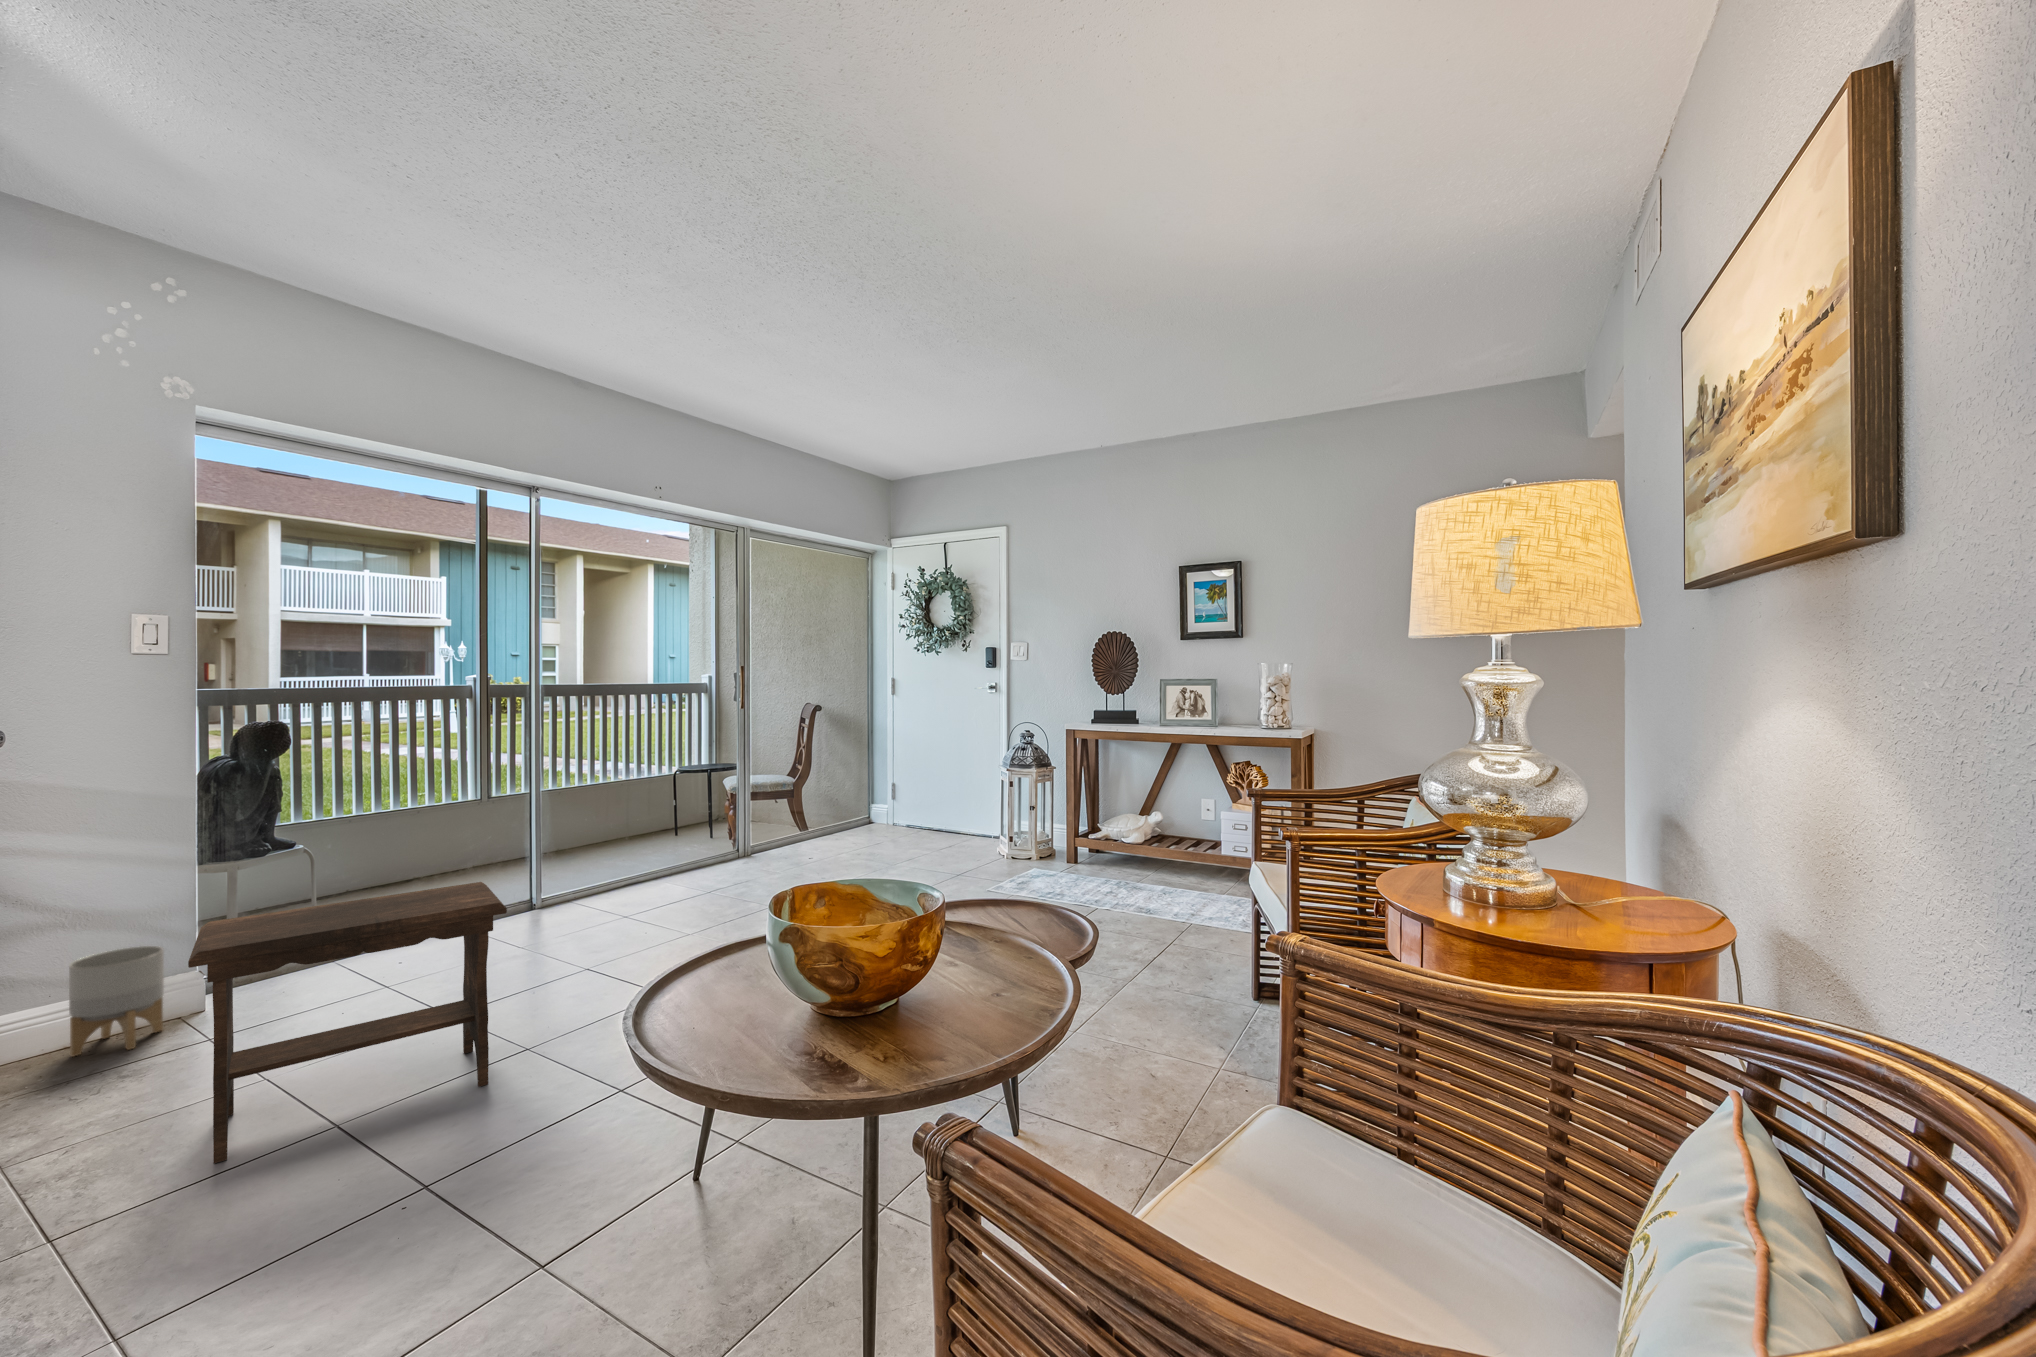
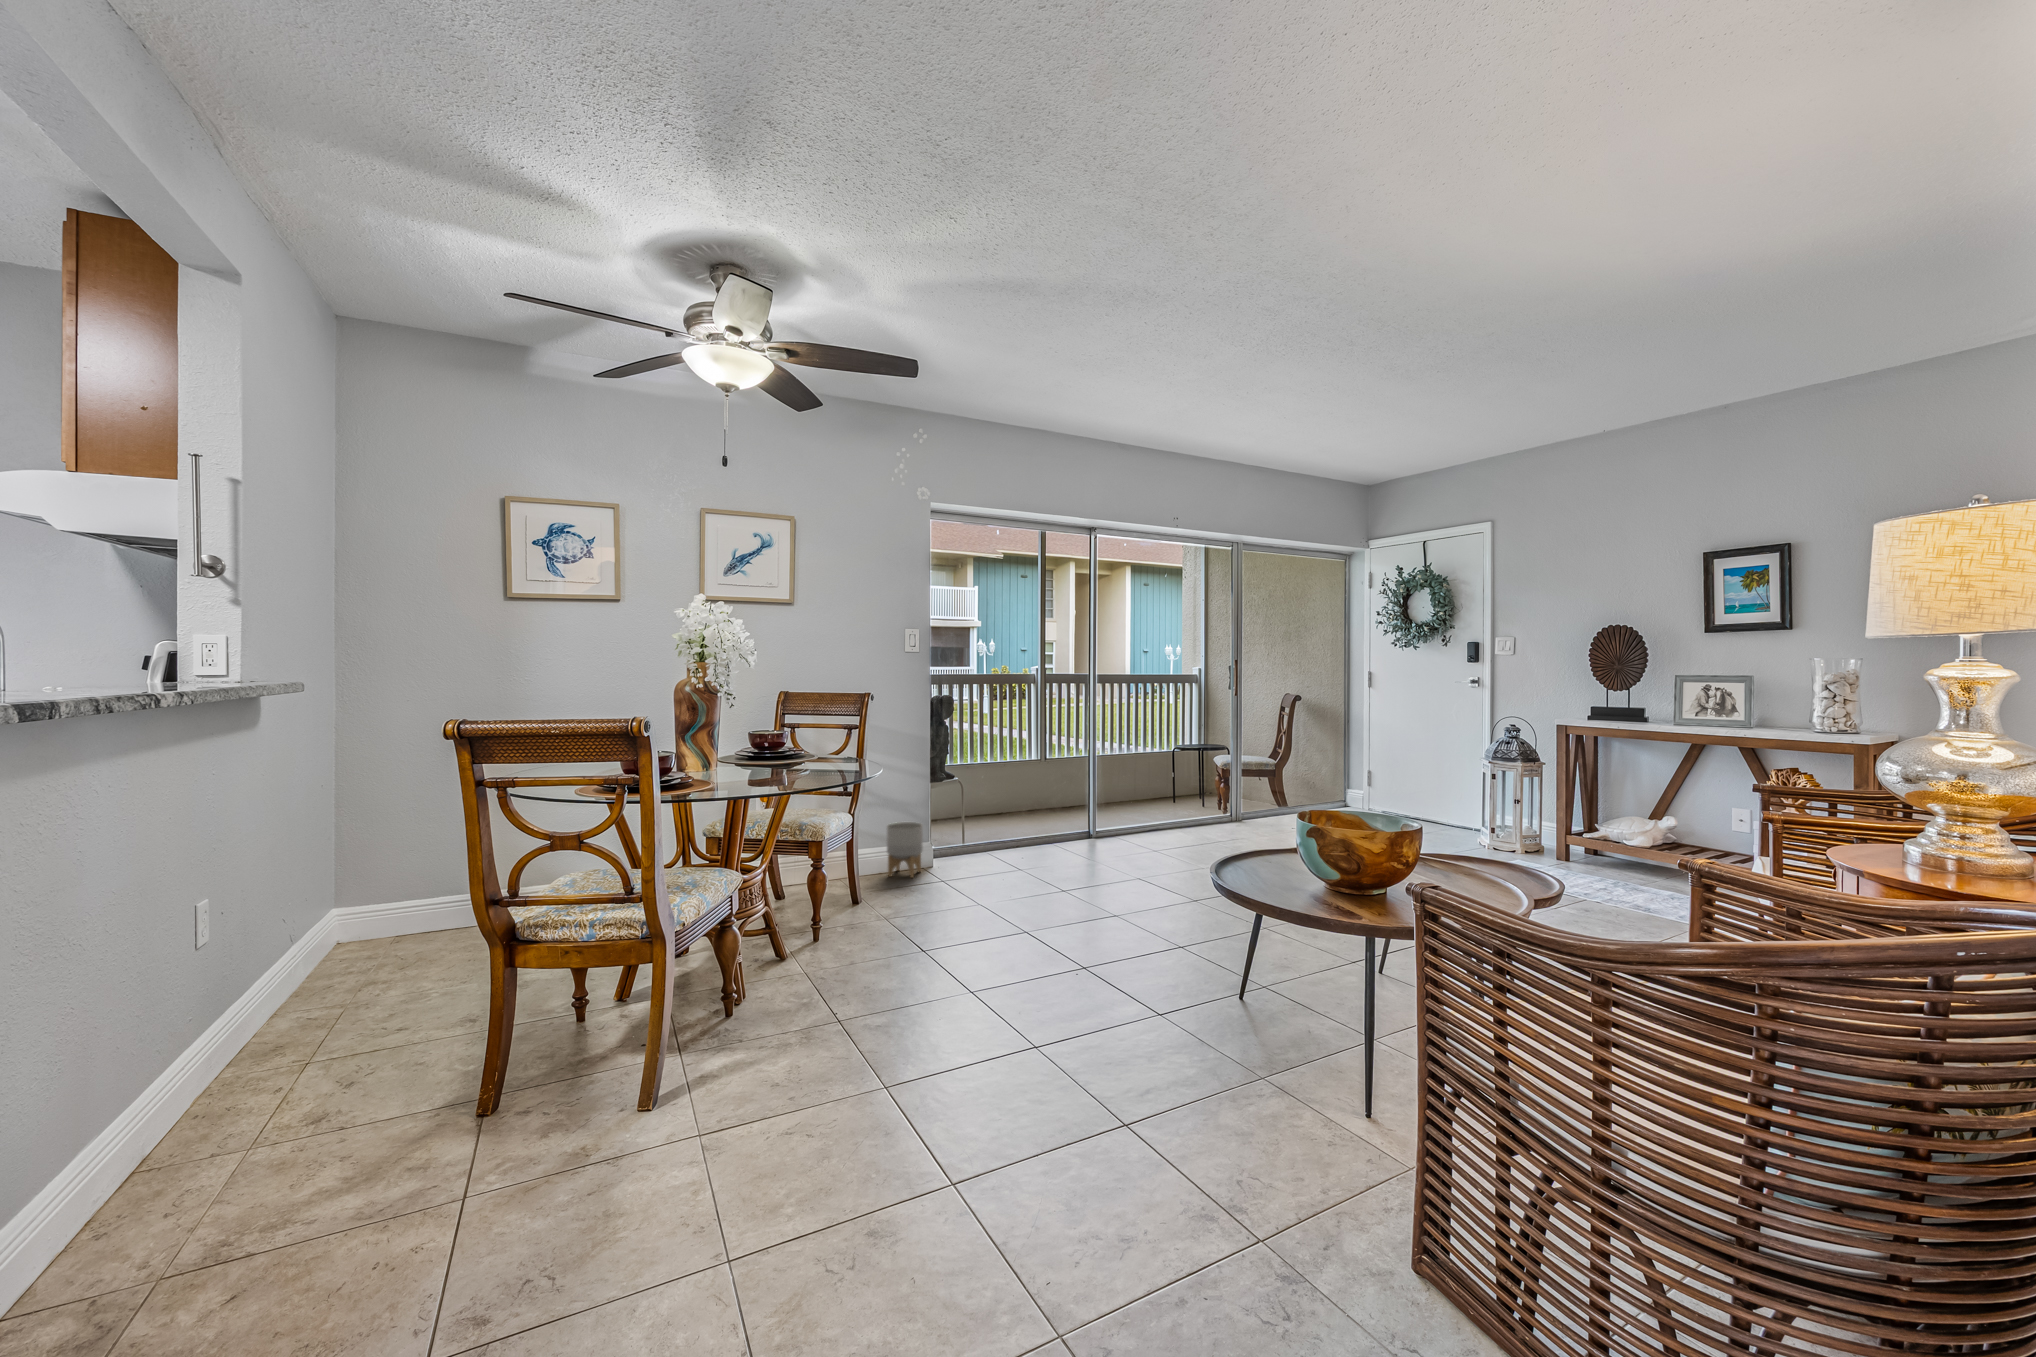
footstool: present [188,882,507,1163] -> none [963,801,1113,933]

